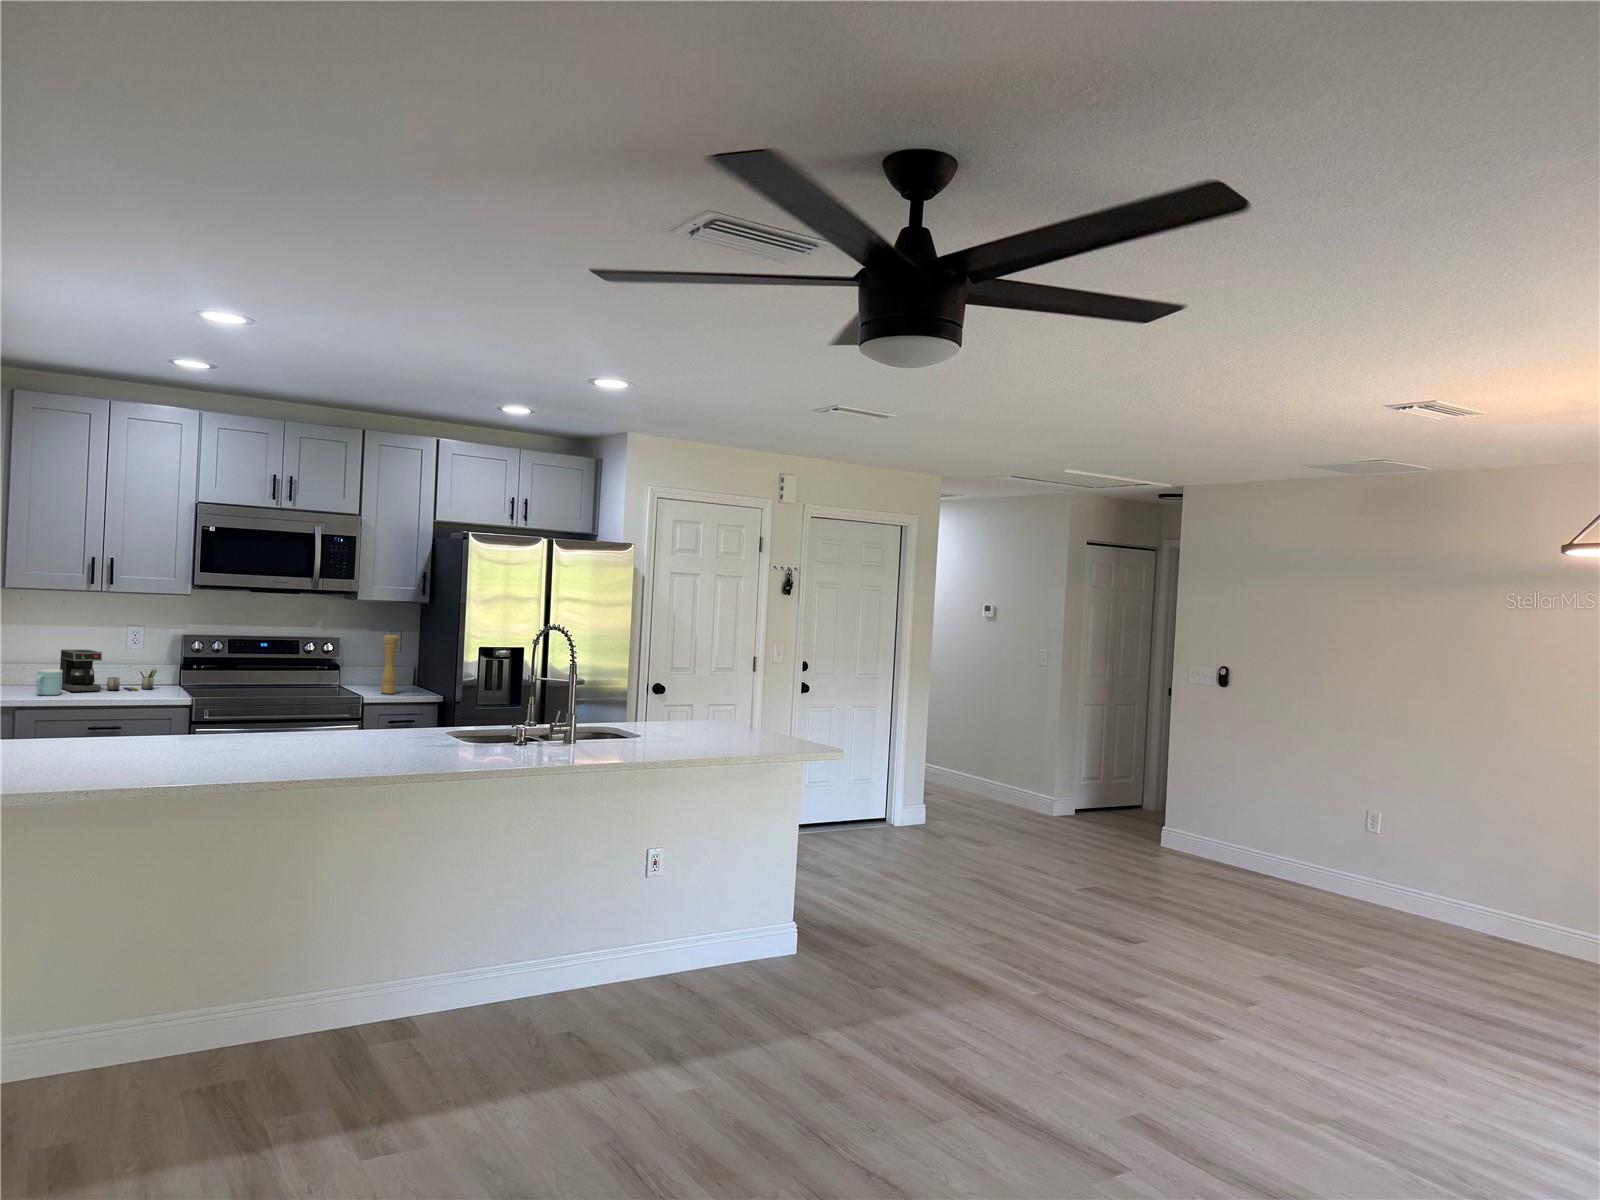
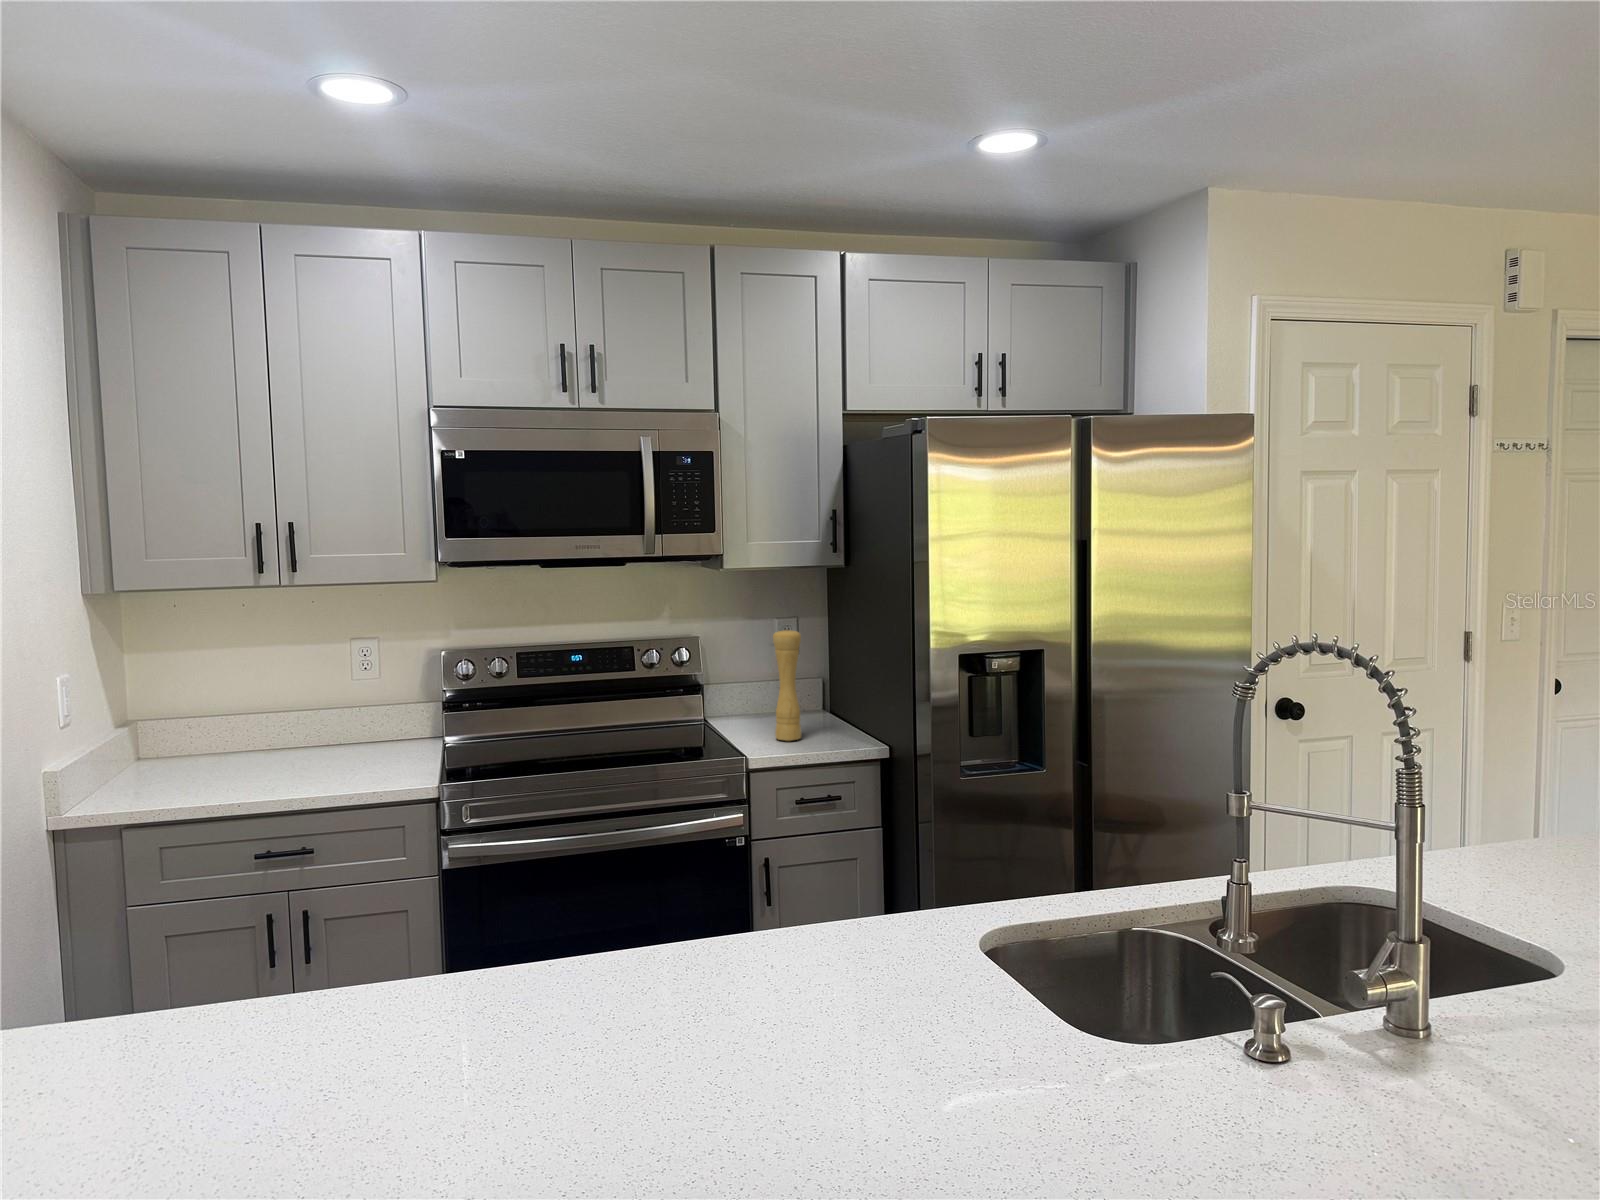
coffee maker: present [60,650,157,691] -> none [234,691,397,776]
mug: present [36,670,62,695] -> none [168,739,222,792]

